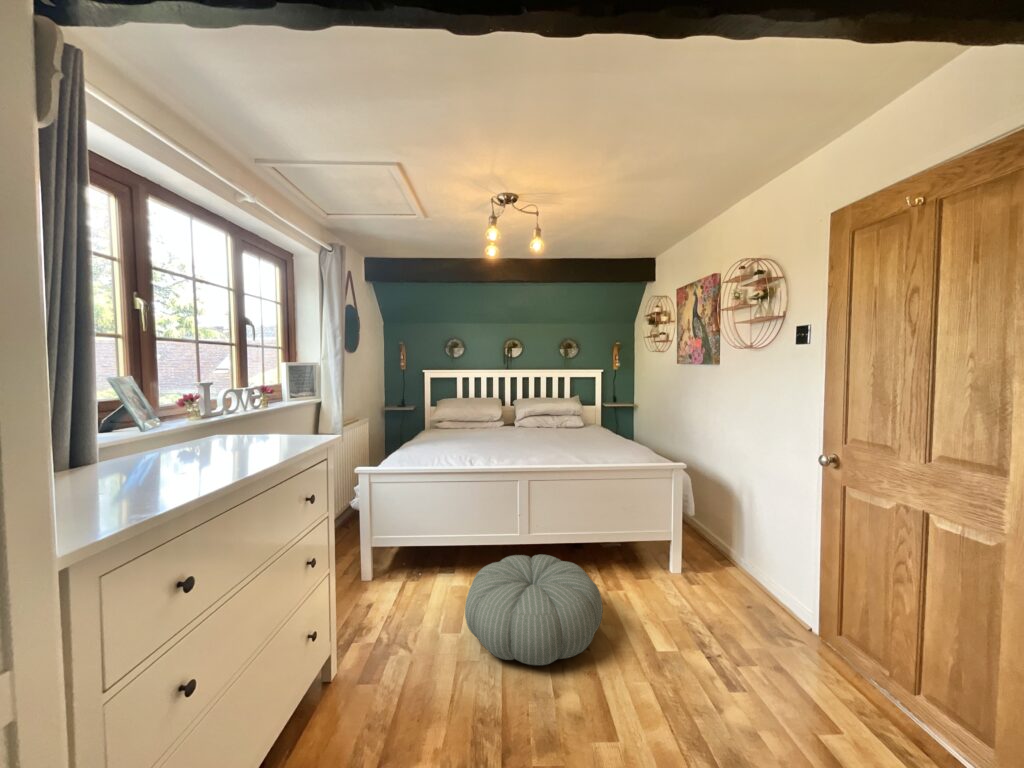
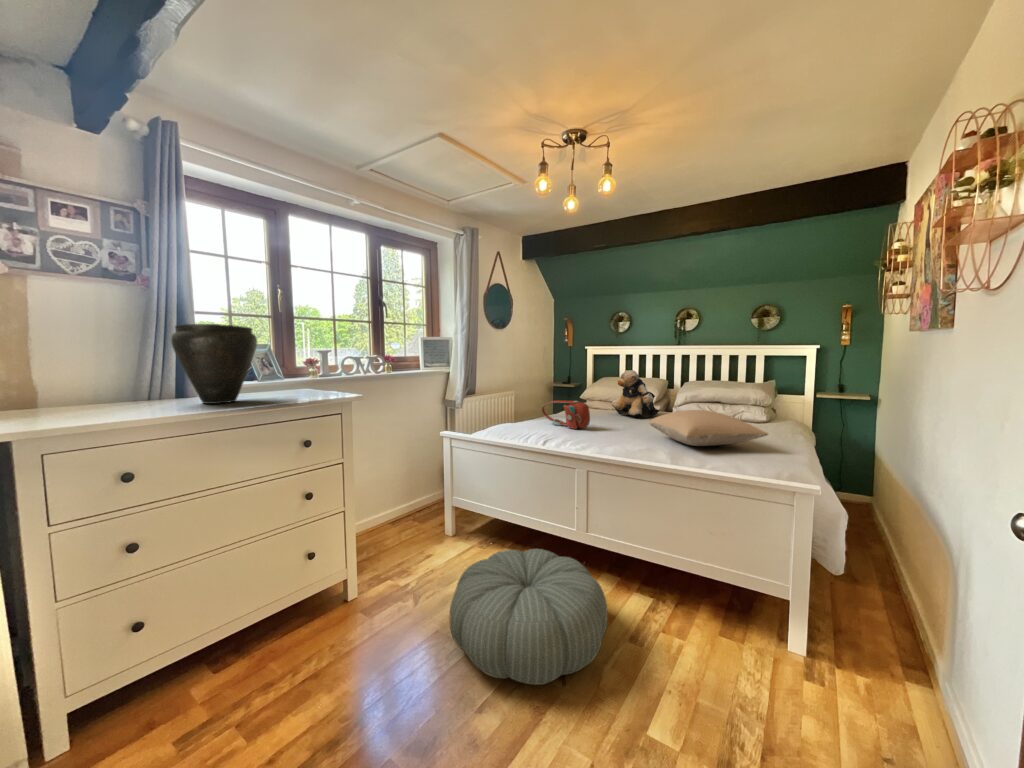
vase: none [131,355,251,464] -> present [171,324,257,404]
teddy bear: none [475,392,517,434] -> present [611,370,659,418]
handbag: none [438,422,490,449] -> present [542,400,590,429]
pillow: none [541,422,627,449] -> present [649,410,768,446]

